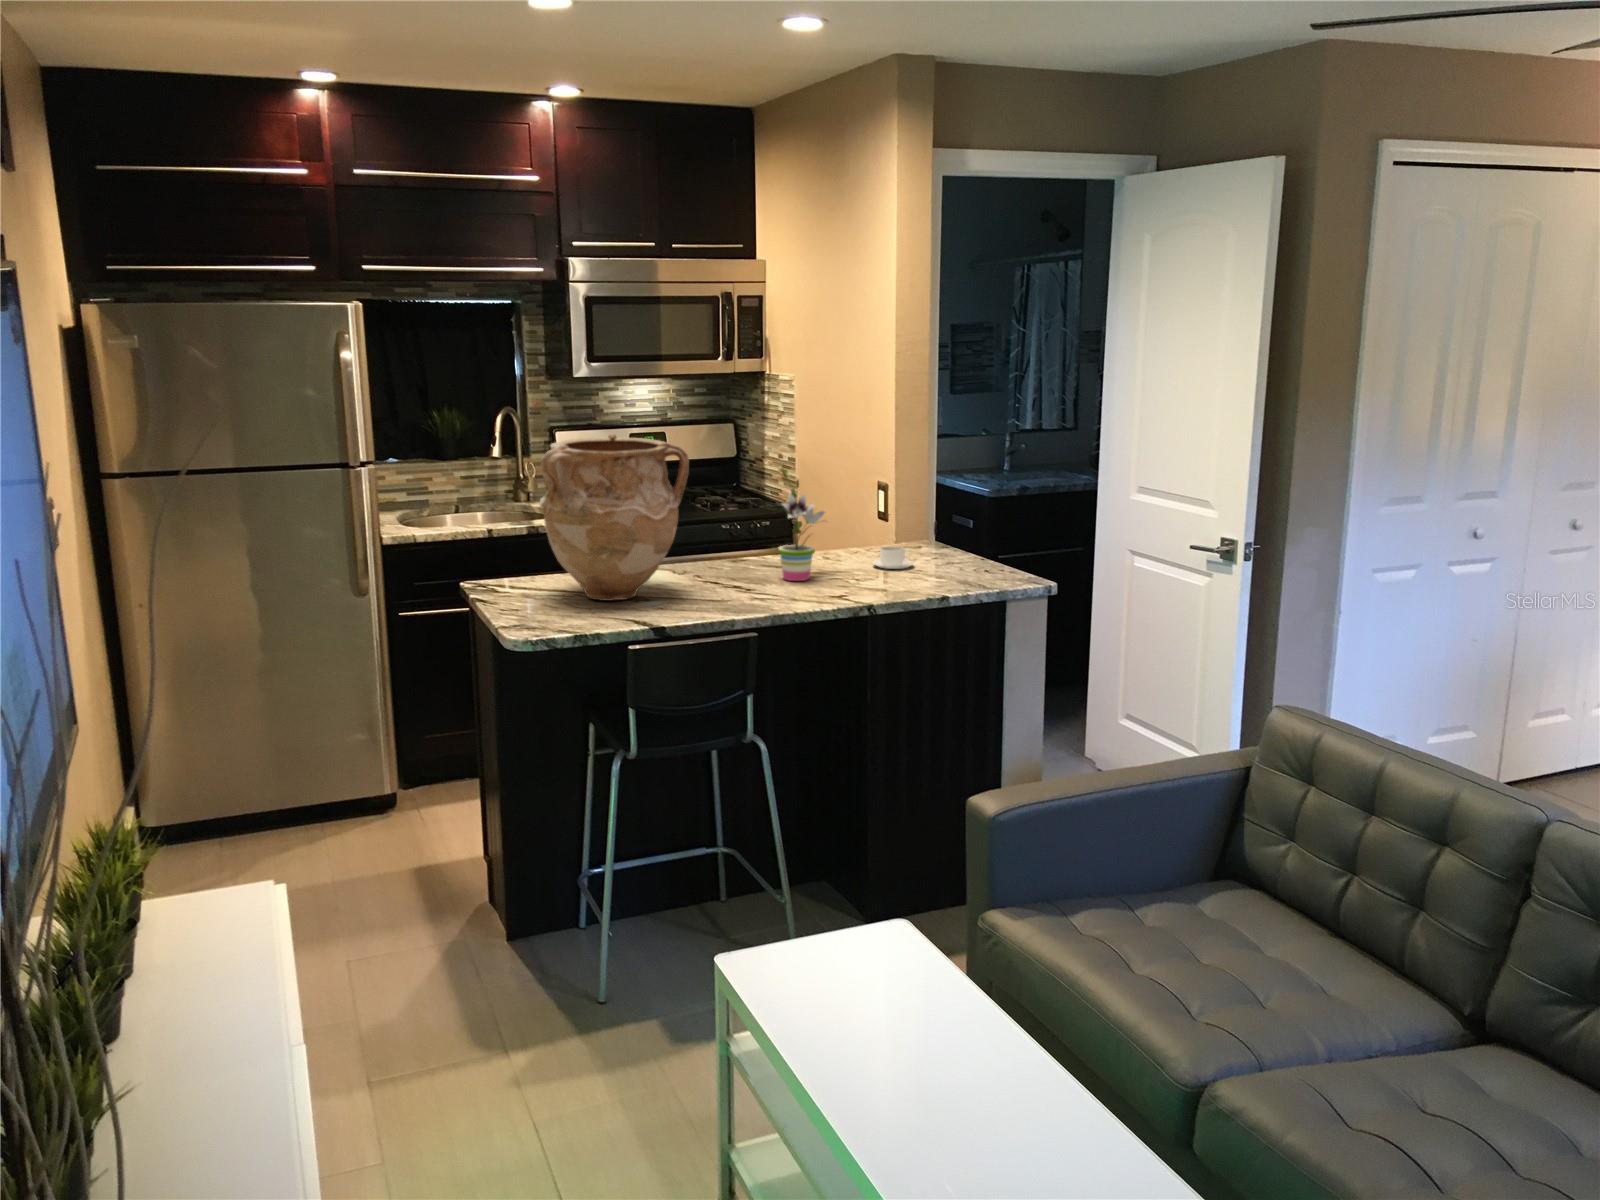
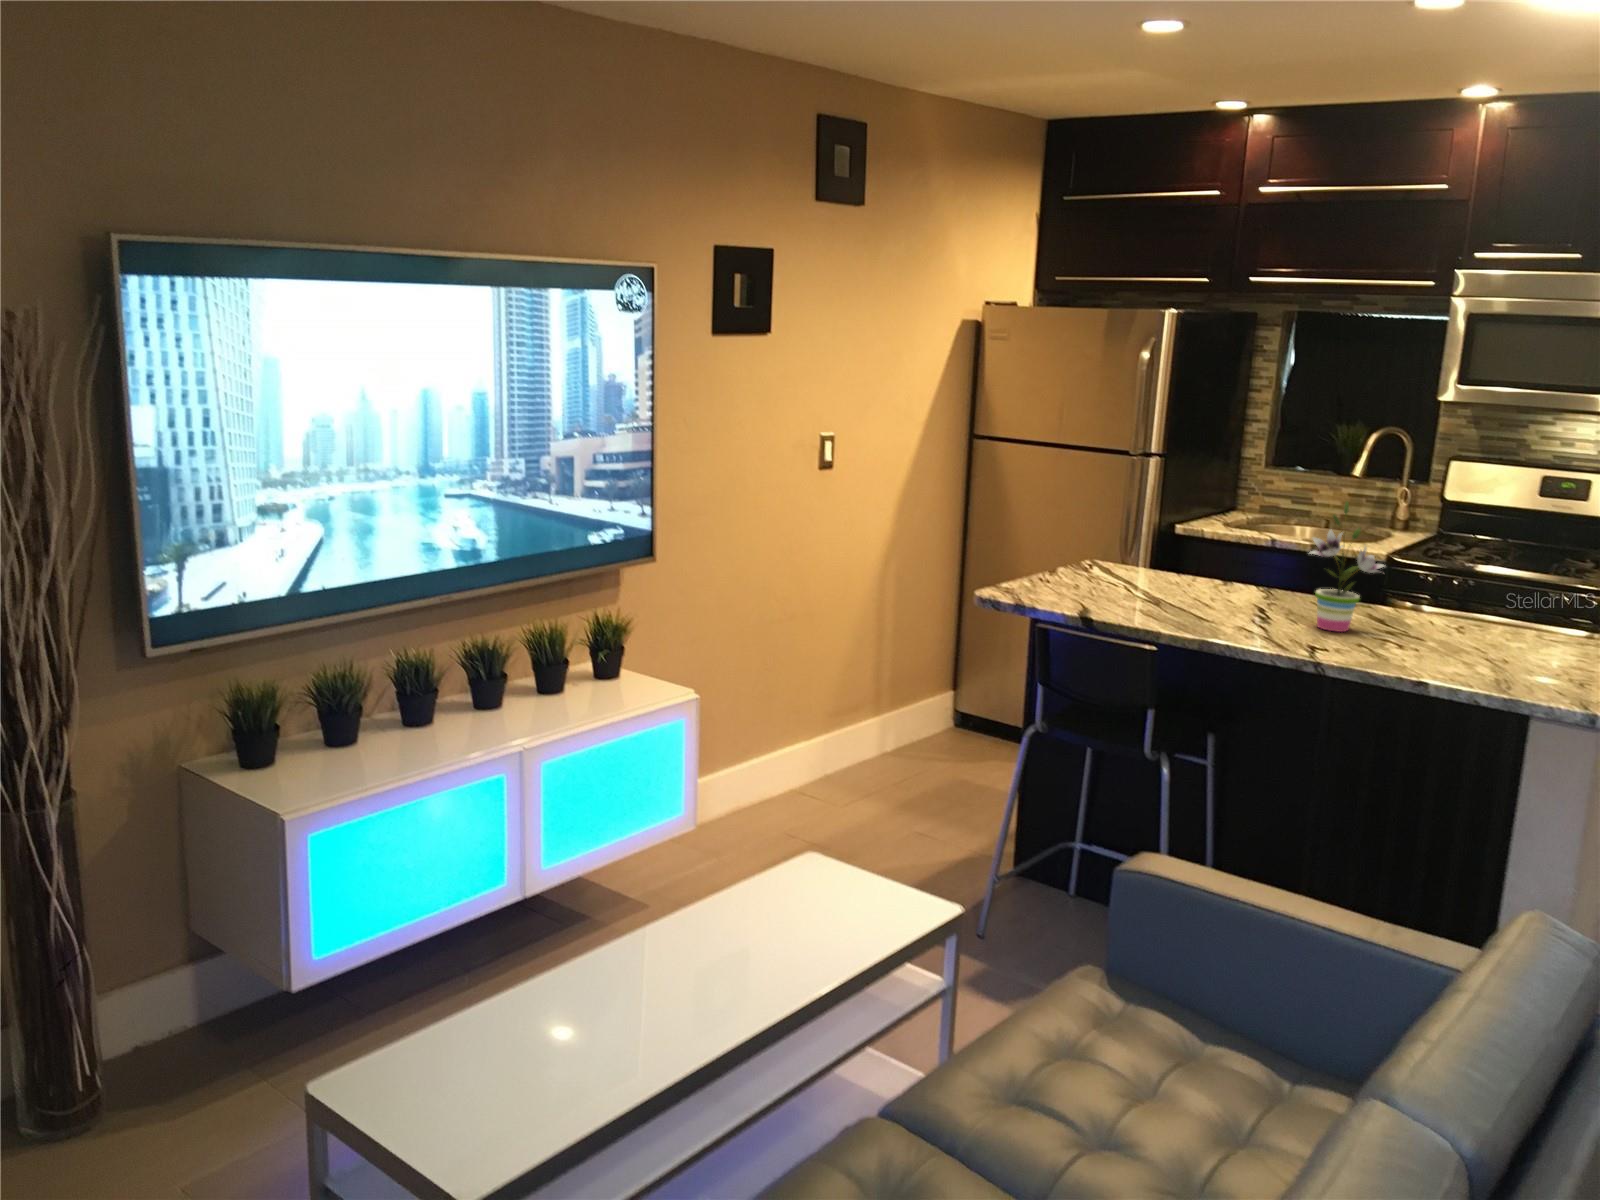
vase: present [540,434,689,601] -> none [1070,436,1215,596]
coffee cup: present [873,546,913,569] -> none [1451,625,1509,656]

